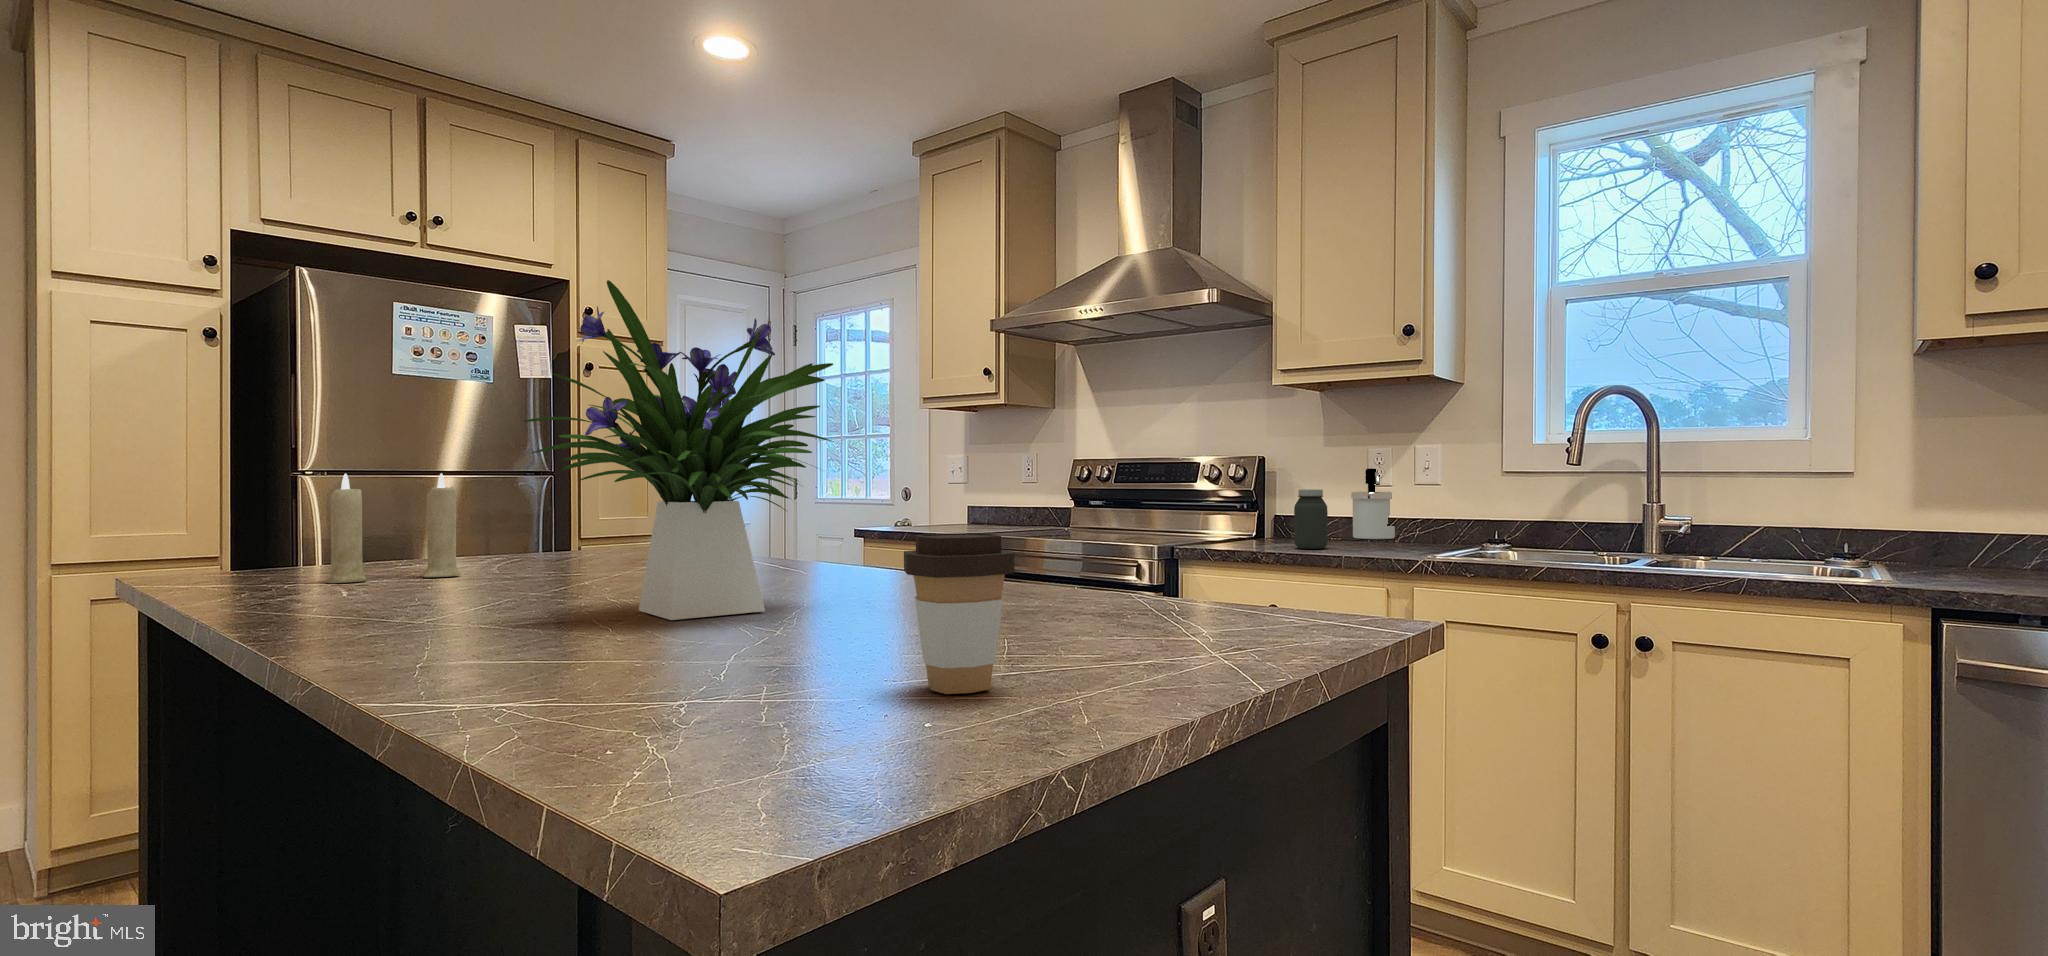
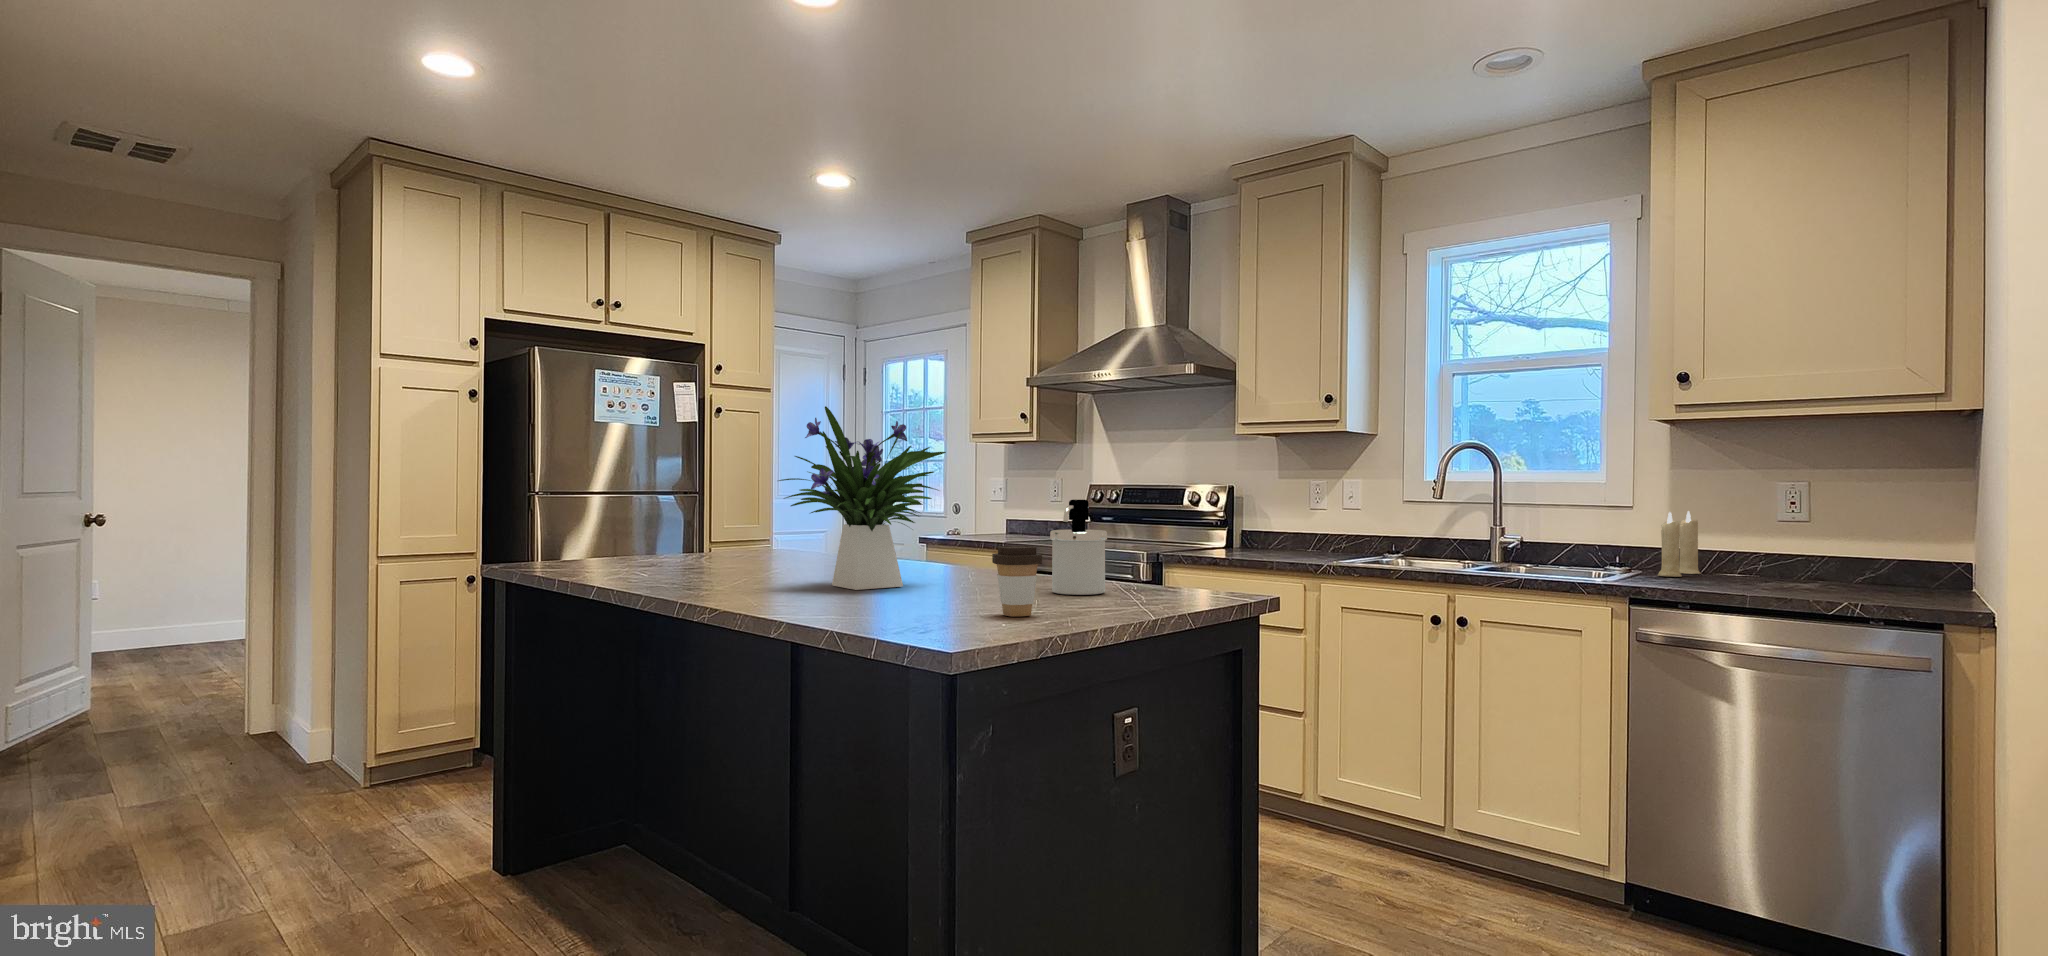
soap dispenser: present [1351,469,1395,539] -> present [1050,499,1107,595]
candle: present [326,473,461,583] -> present [1658,511,1701,577]
jar: present [1294,489,1328,549] -> none [1247,512,1271,555]

